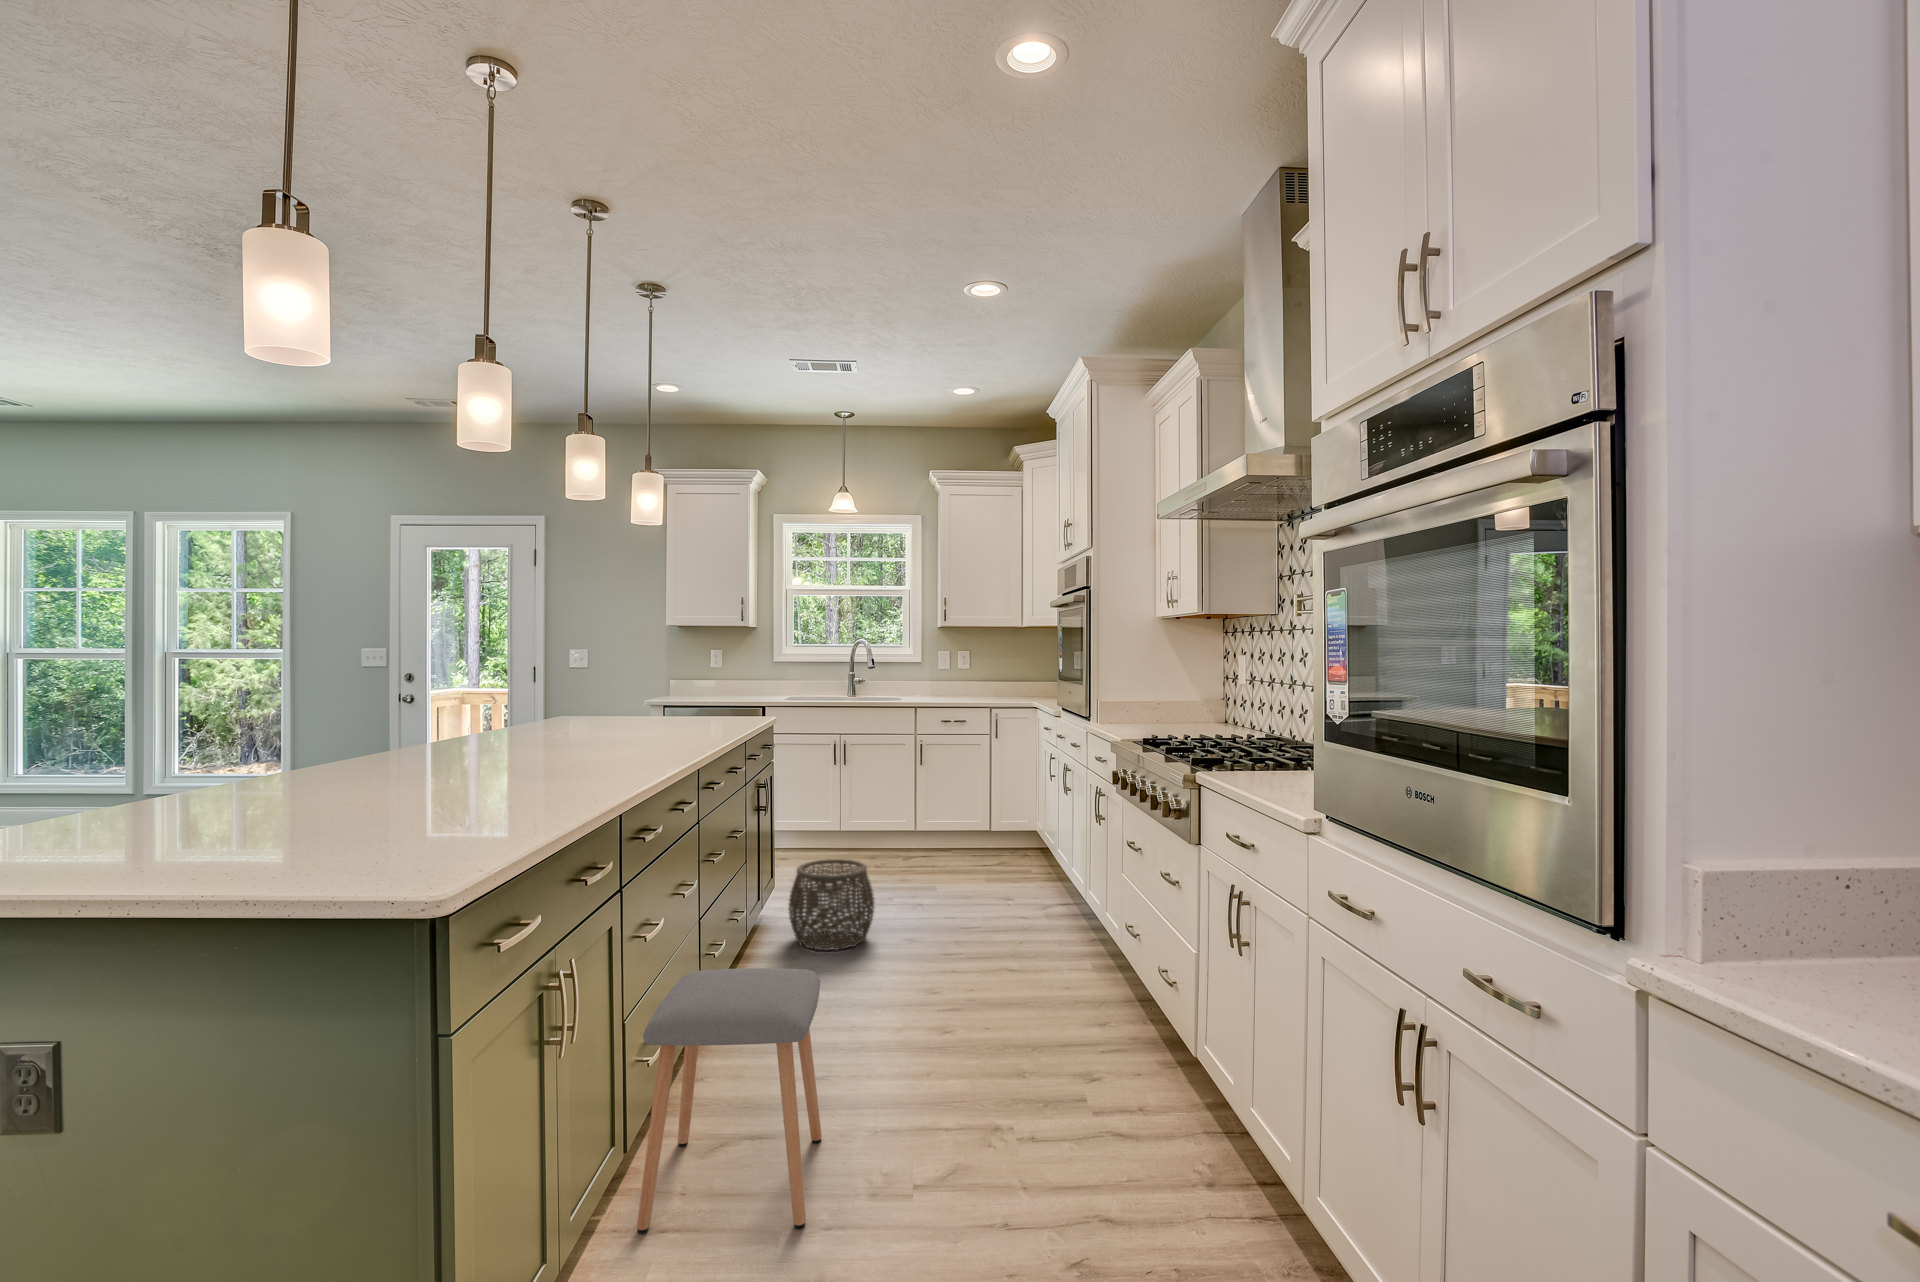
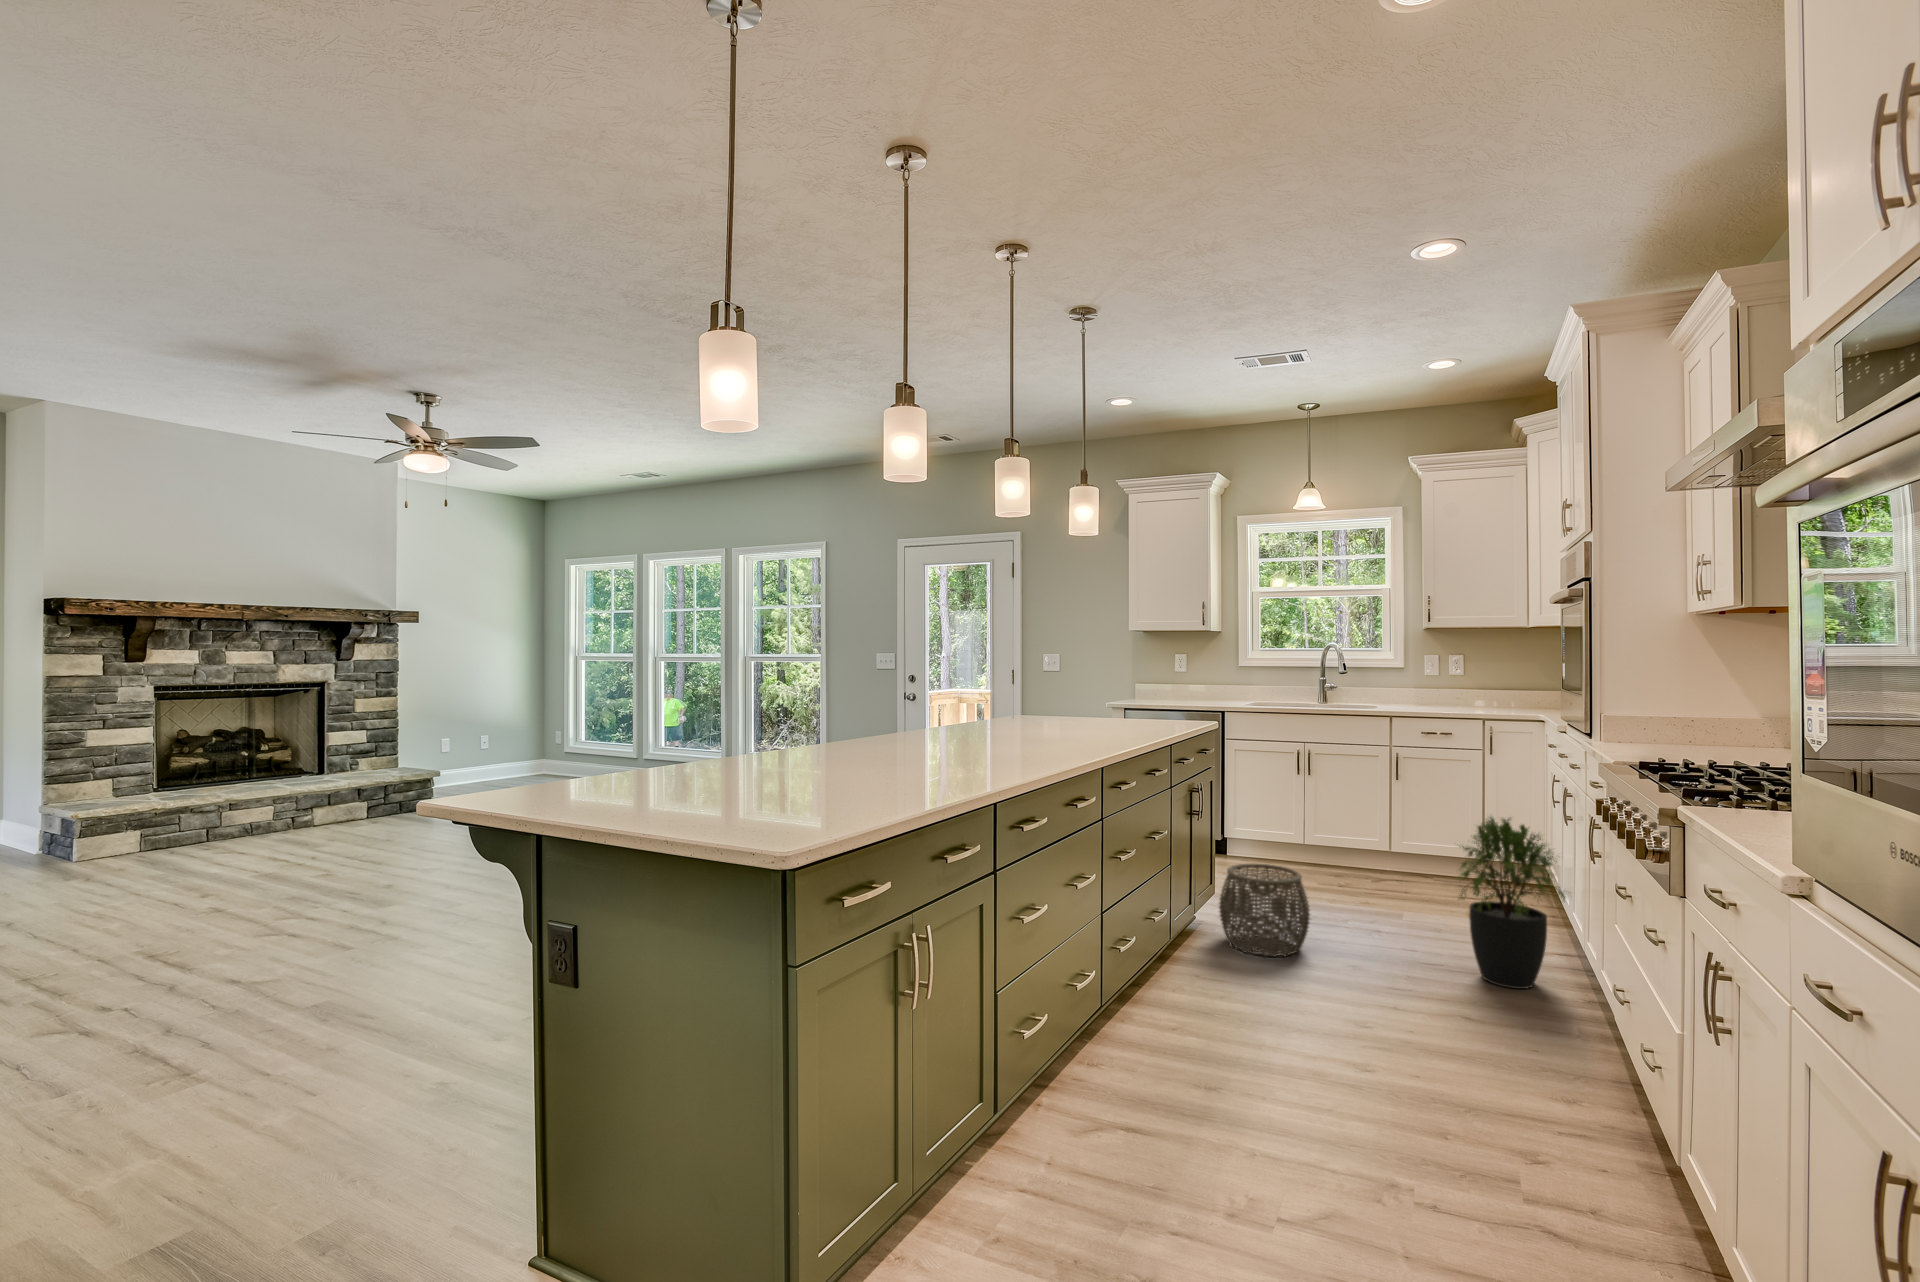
potted plant: none [992,789,1083,939] -> present [1459,817,1566,989]
stool: present [637,968,822,1233] -> none [1017,940,1197,1197]

